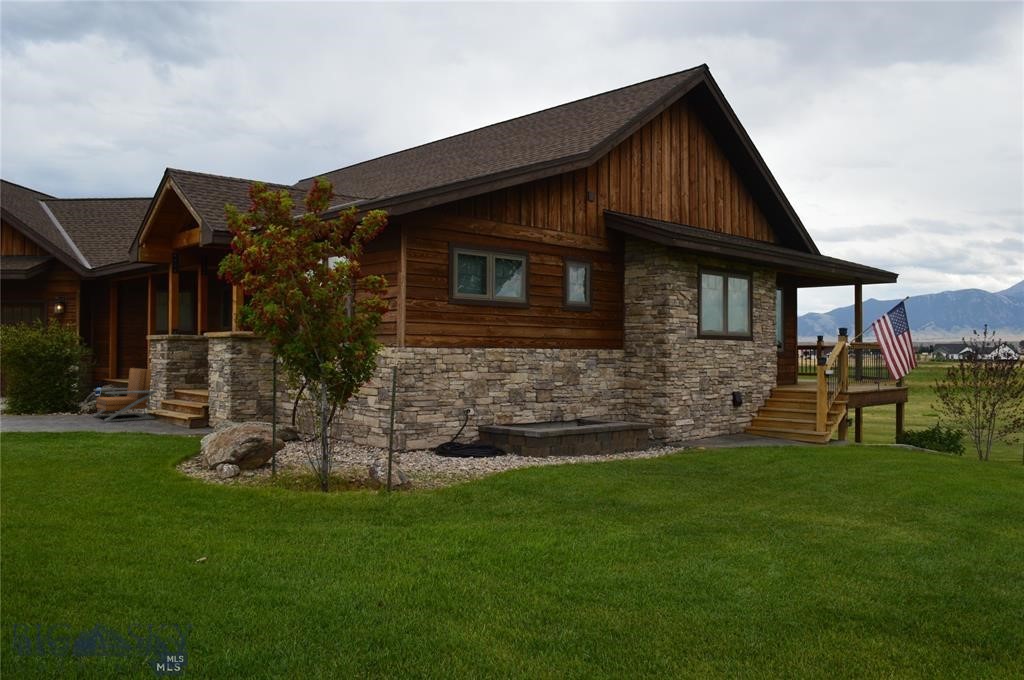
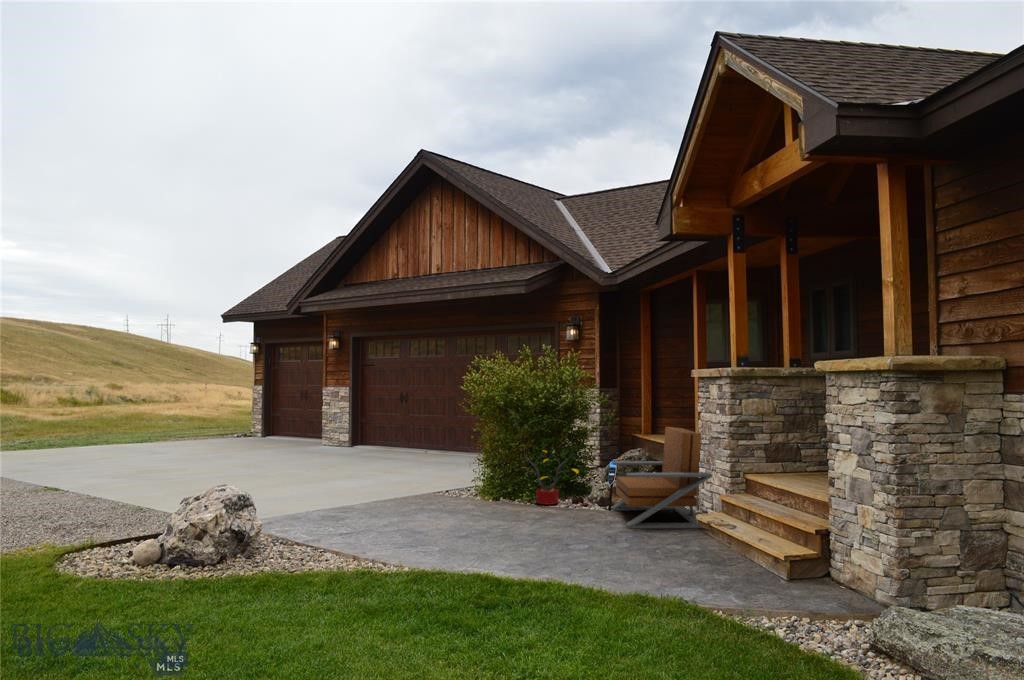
decorative plant: none [23,384,69,418] -> present [528,451,579,505]

